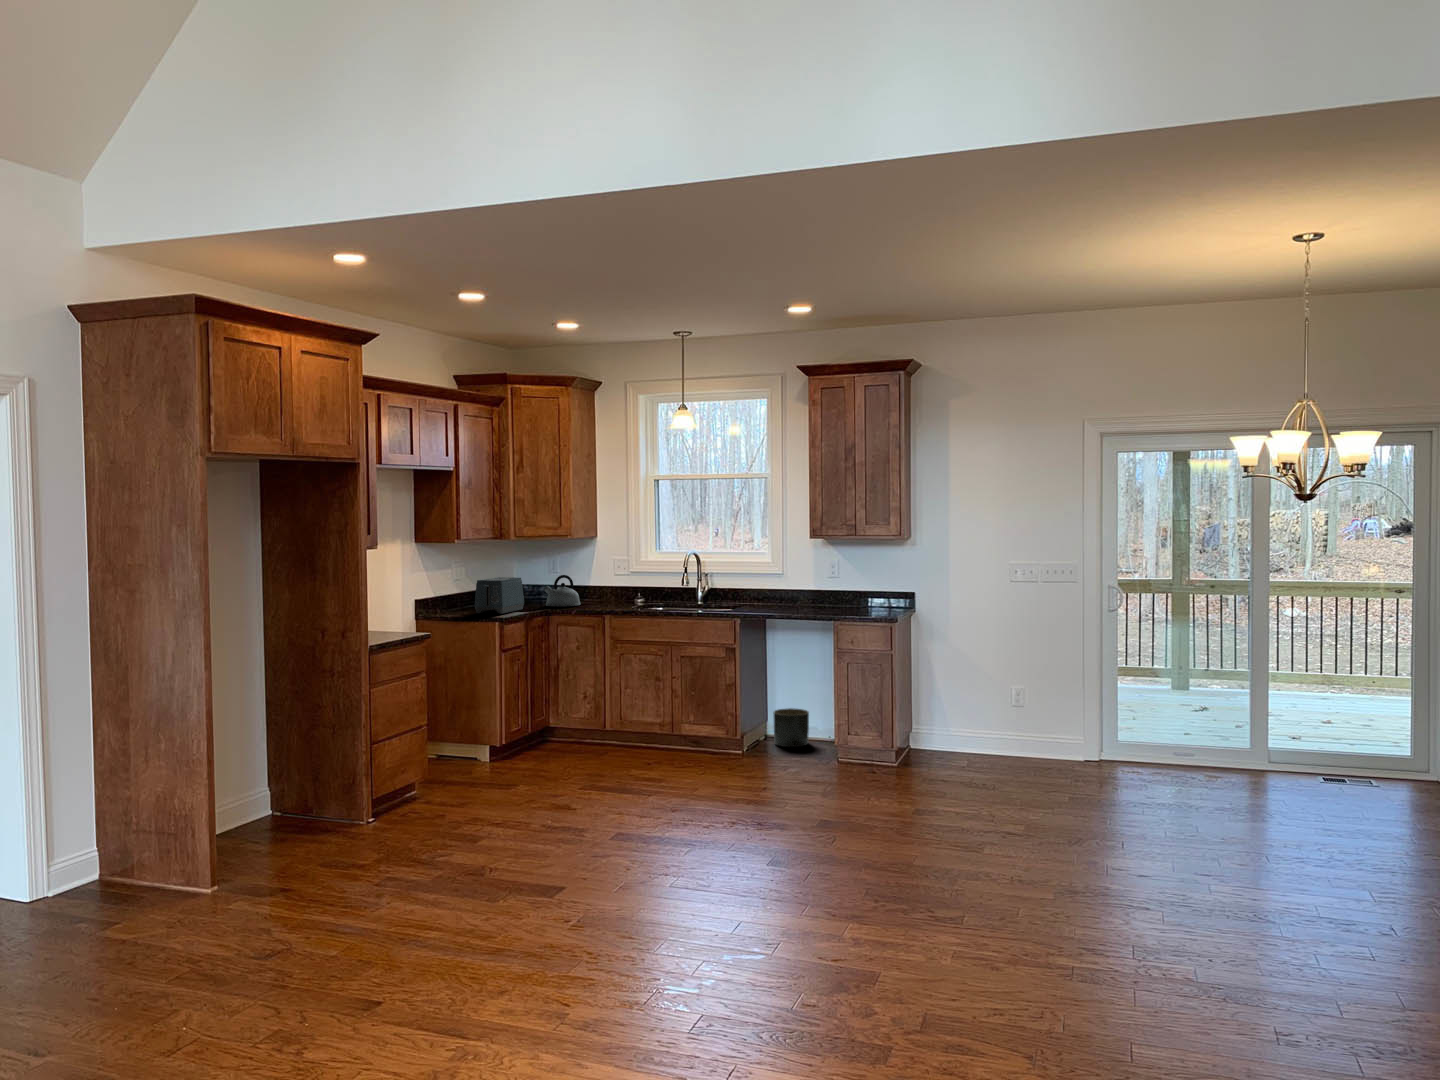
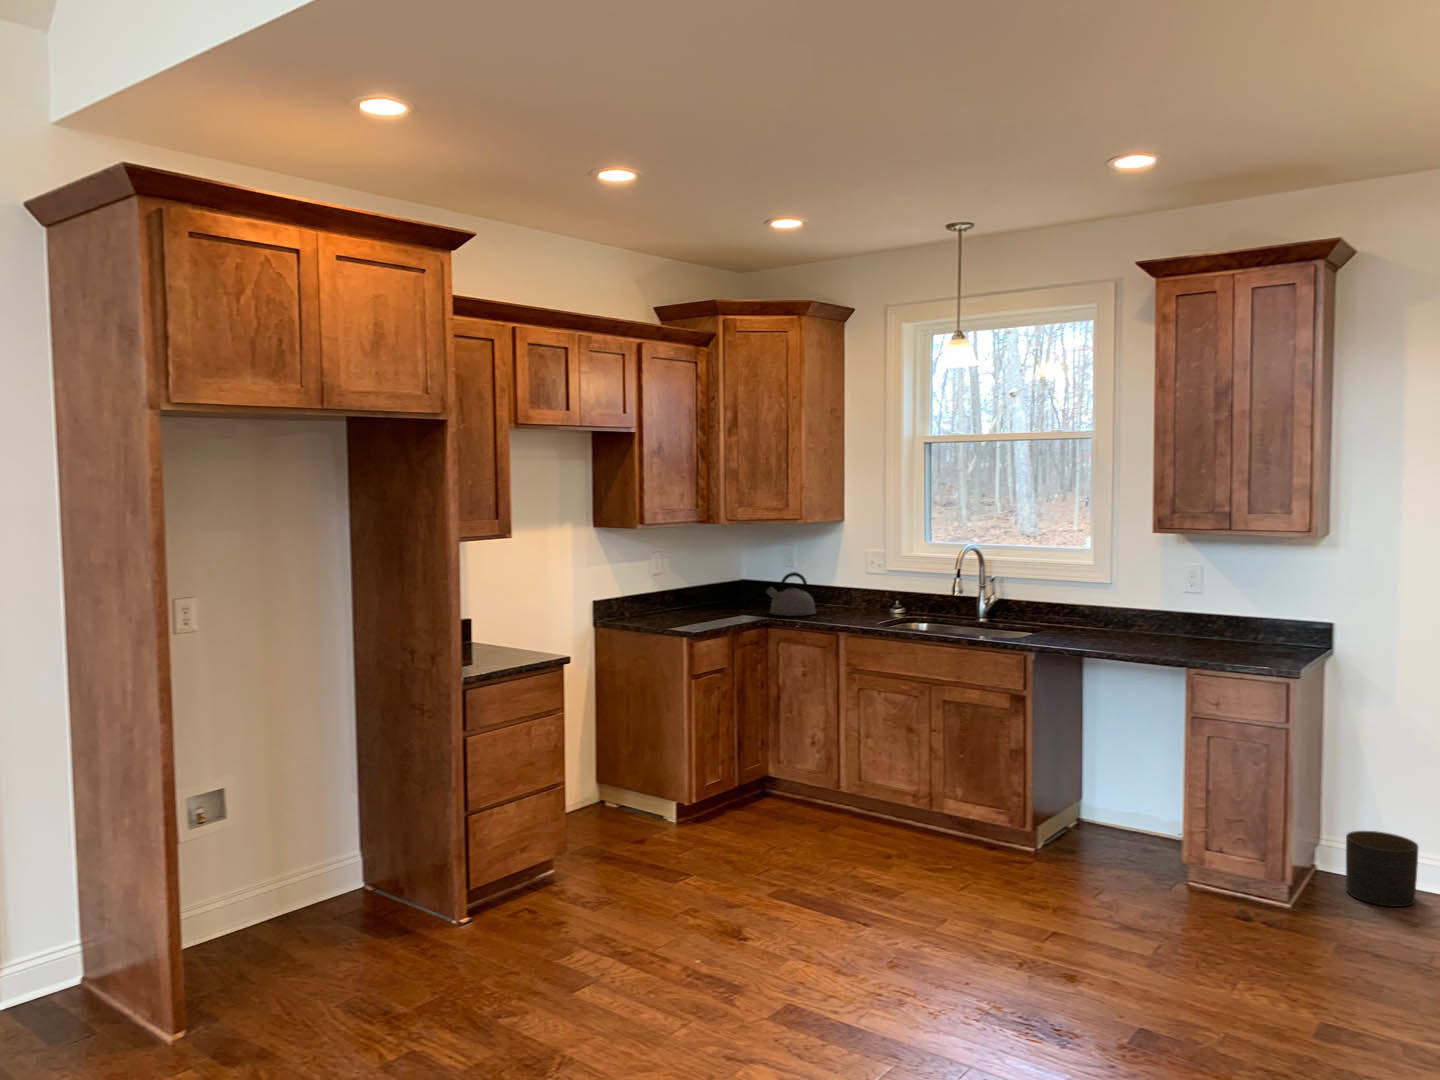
toaster: present [475,577,524,614] -> none [669,573,738,624]
planter: present [773,708,809,747] -> present [1346,831,1419,907]

